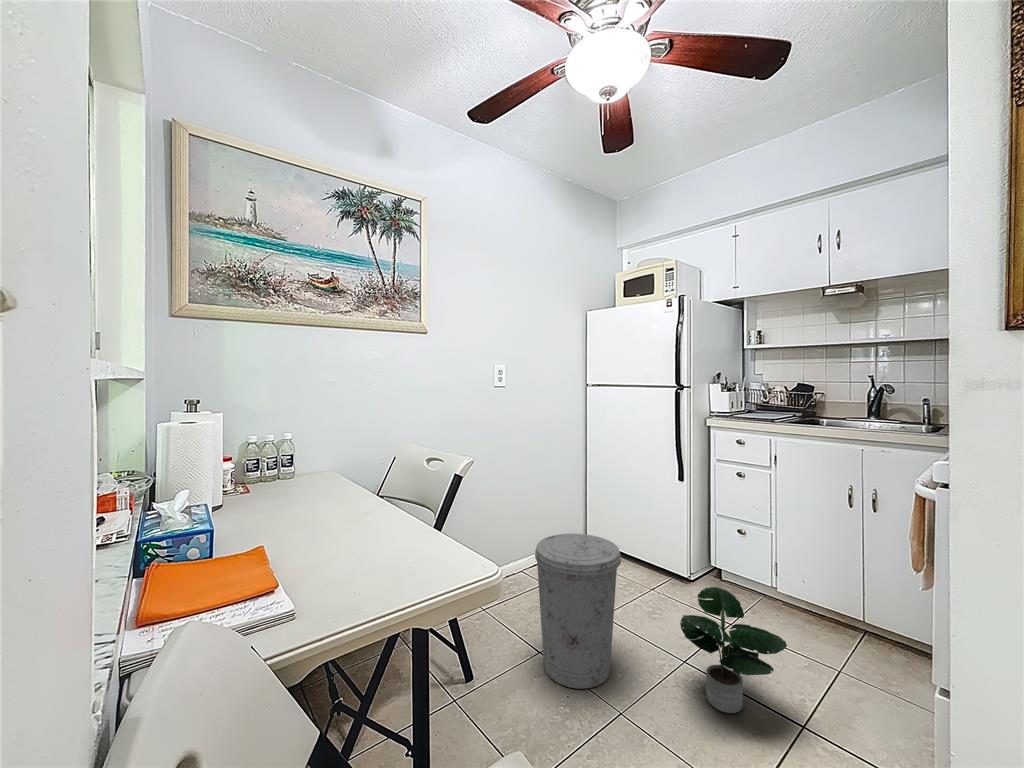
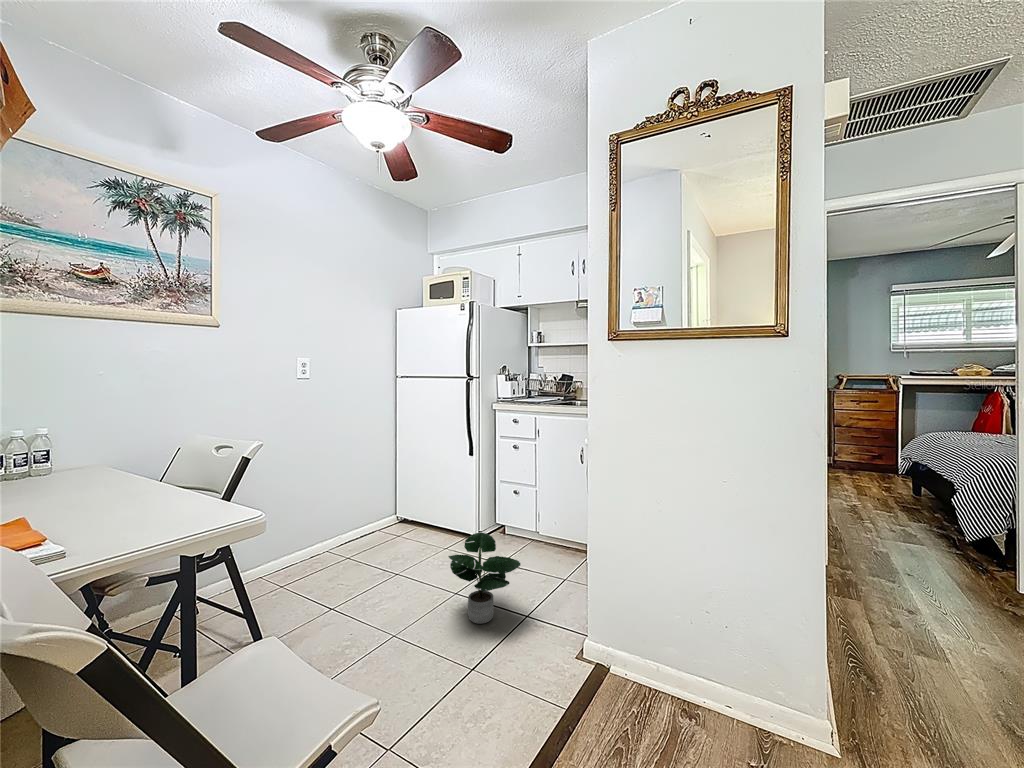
trash can: present [535,534,621,689] -> none [329,504,405,631]

